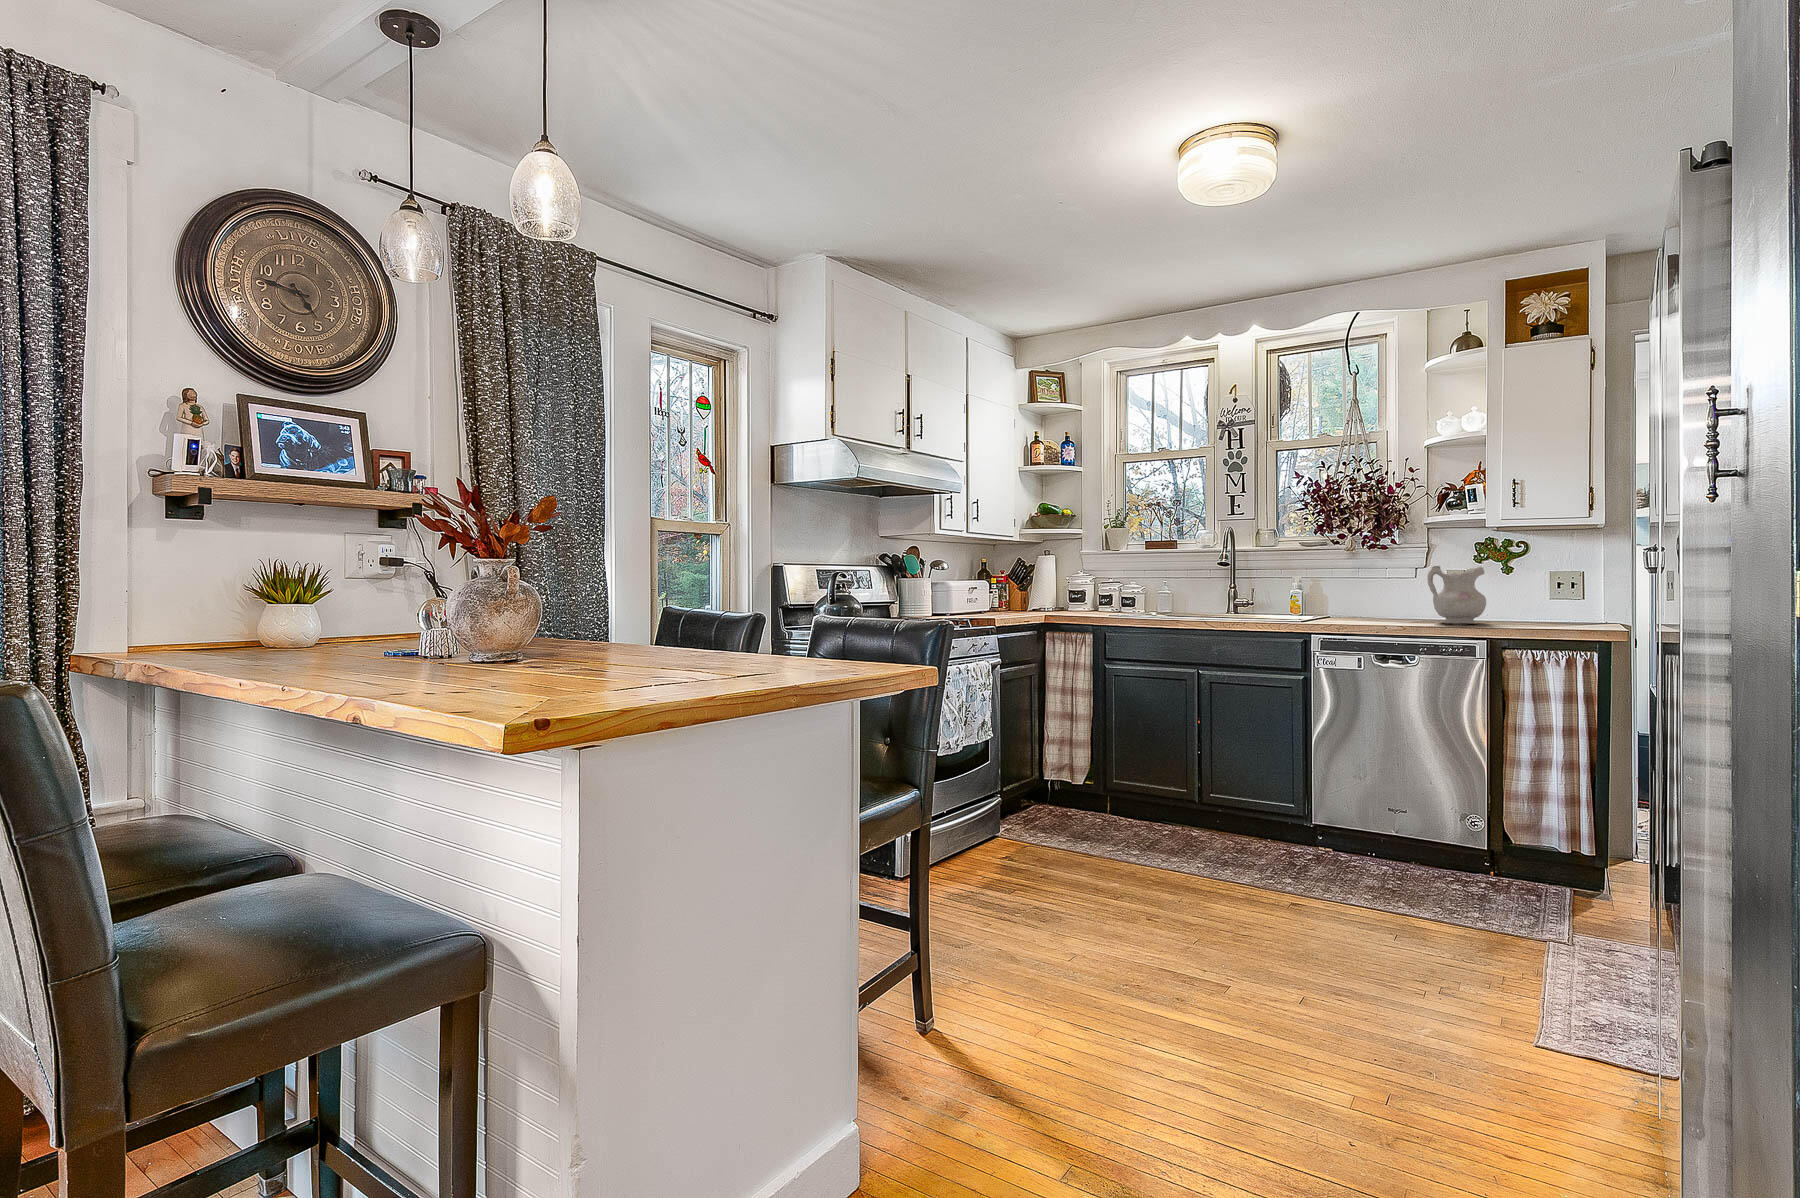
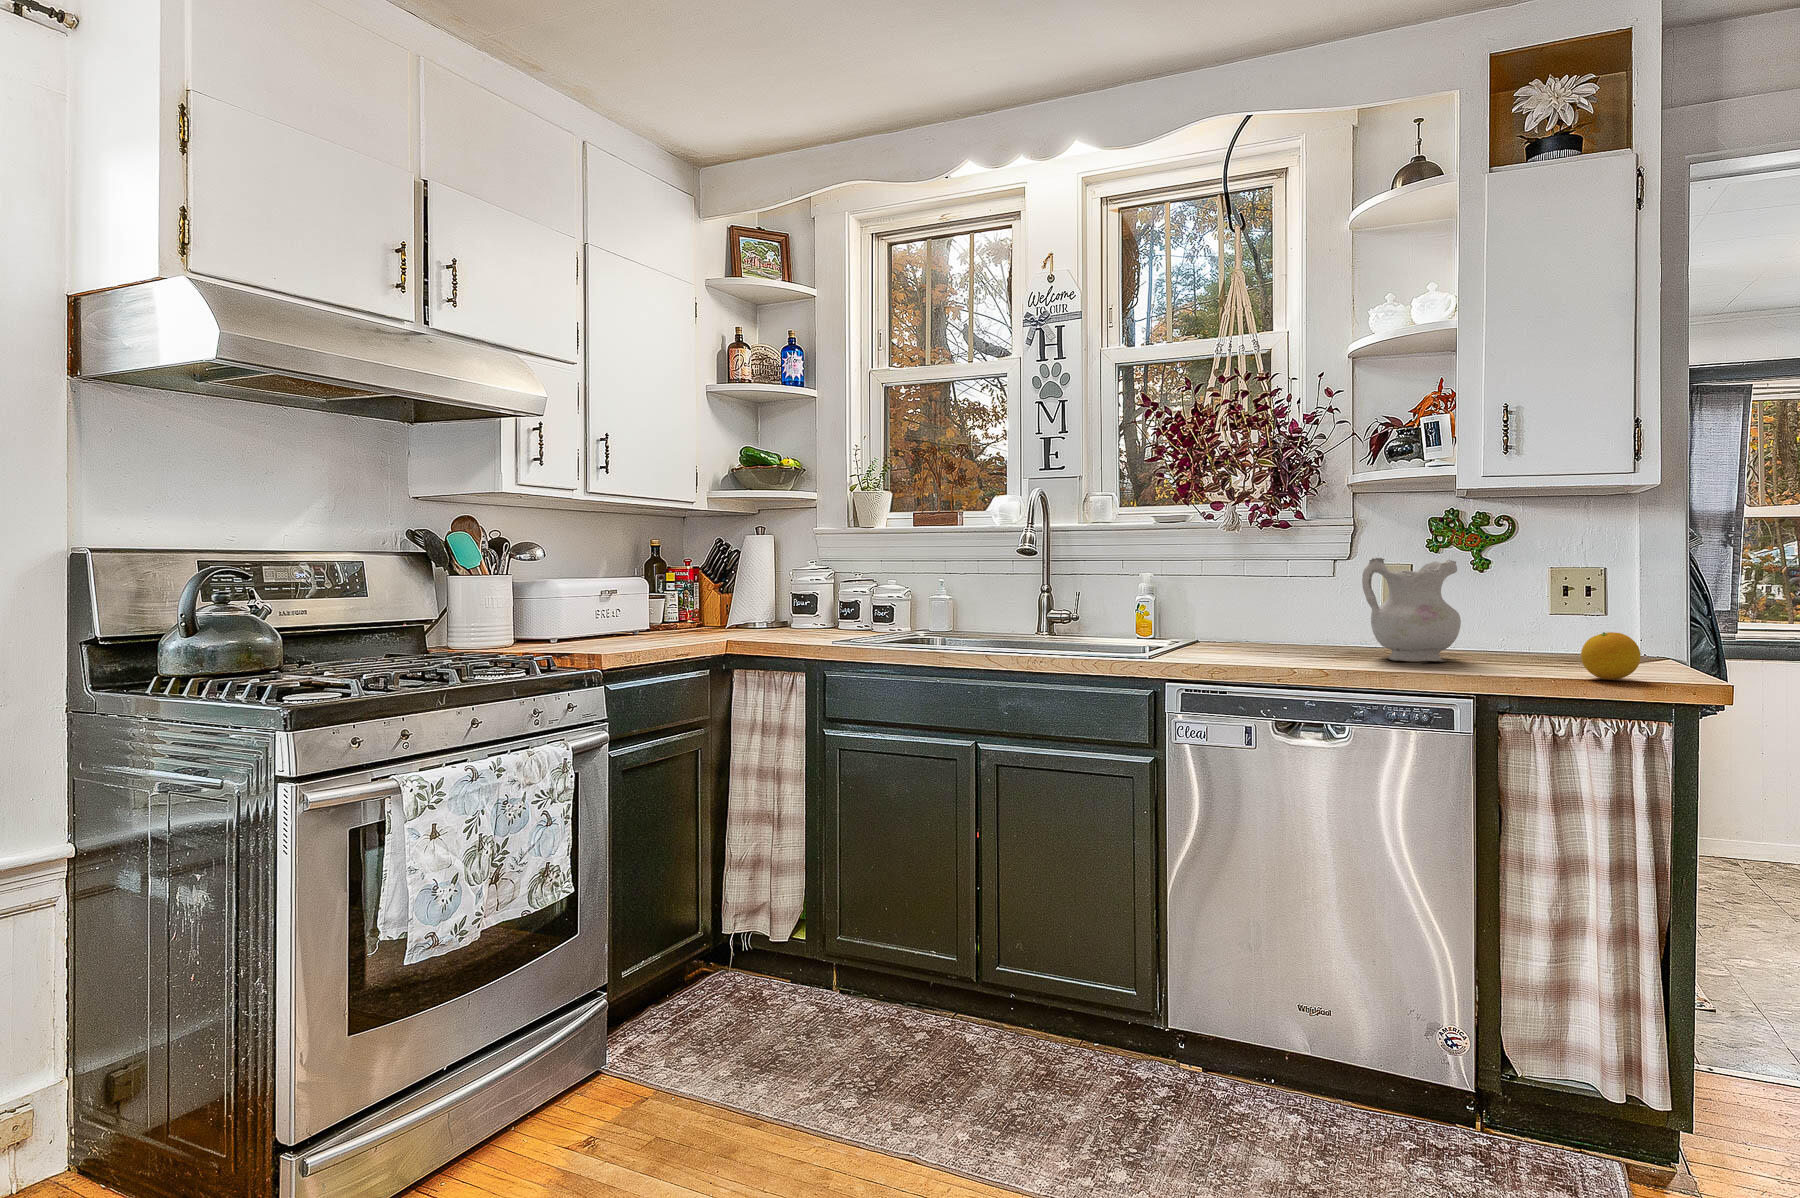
fruit: none [1551,605,1584,630] -> present [1581,632,1641,680]

